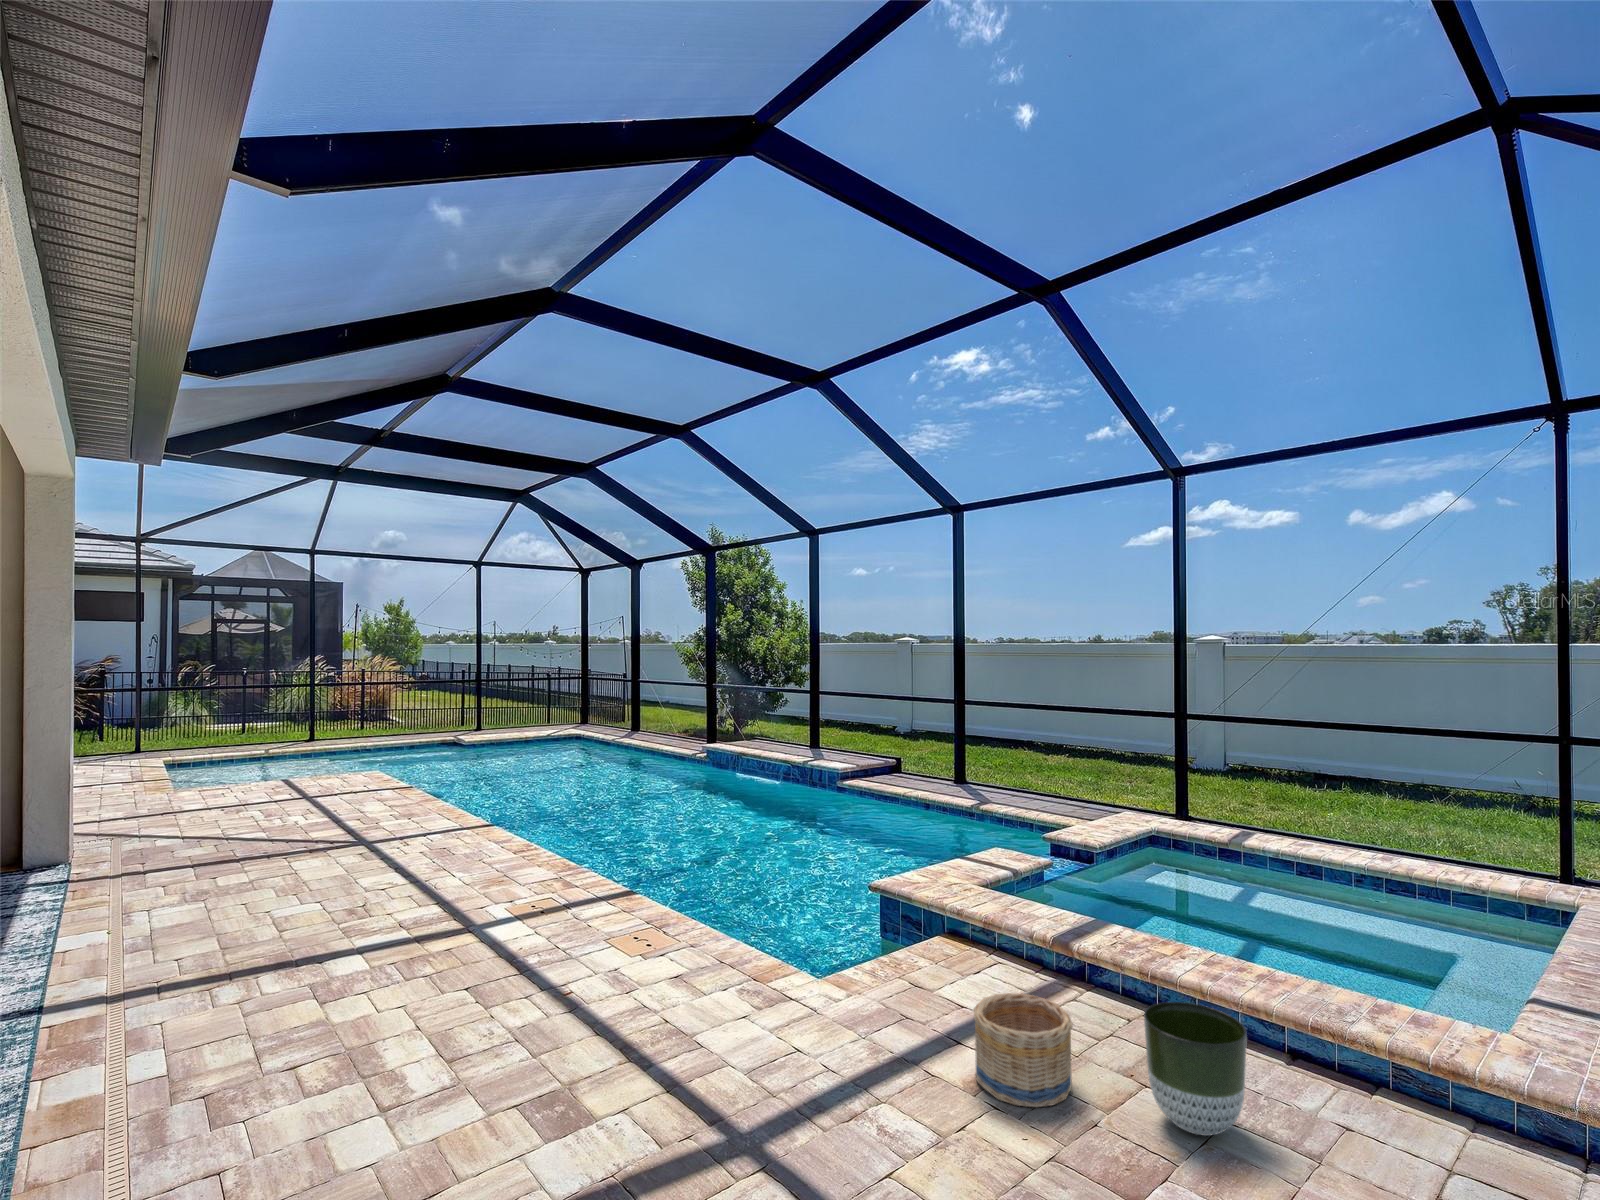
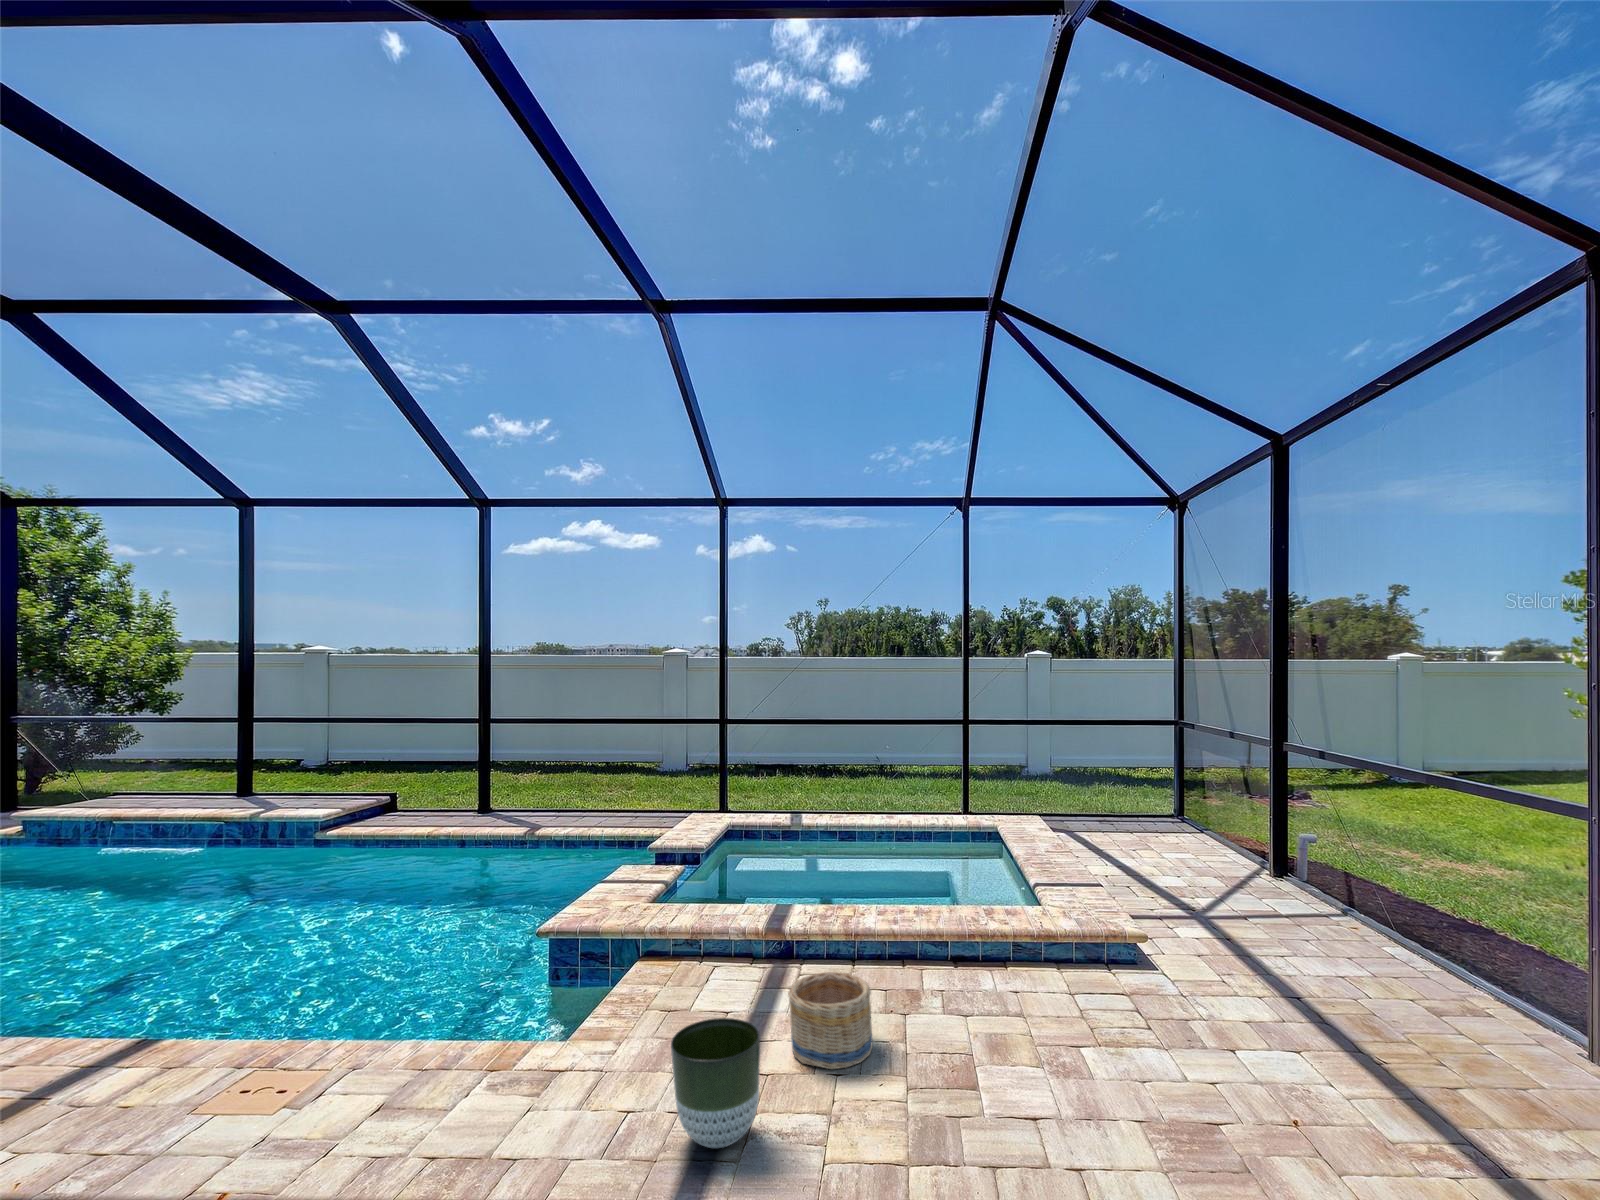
planter: present [1144,1002,1247,1136] -> present [671,1018,760,1148]

